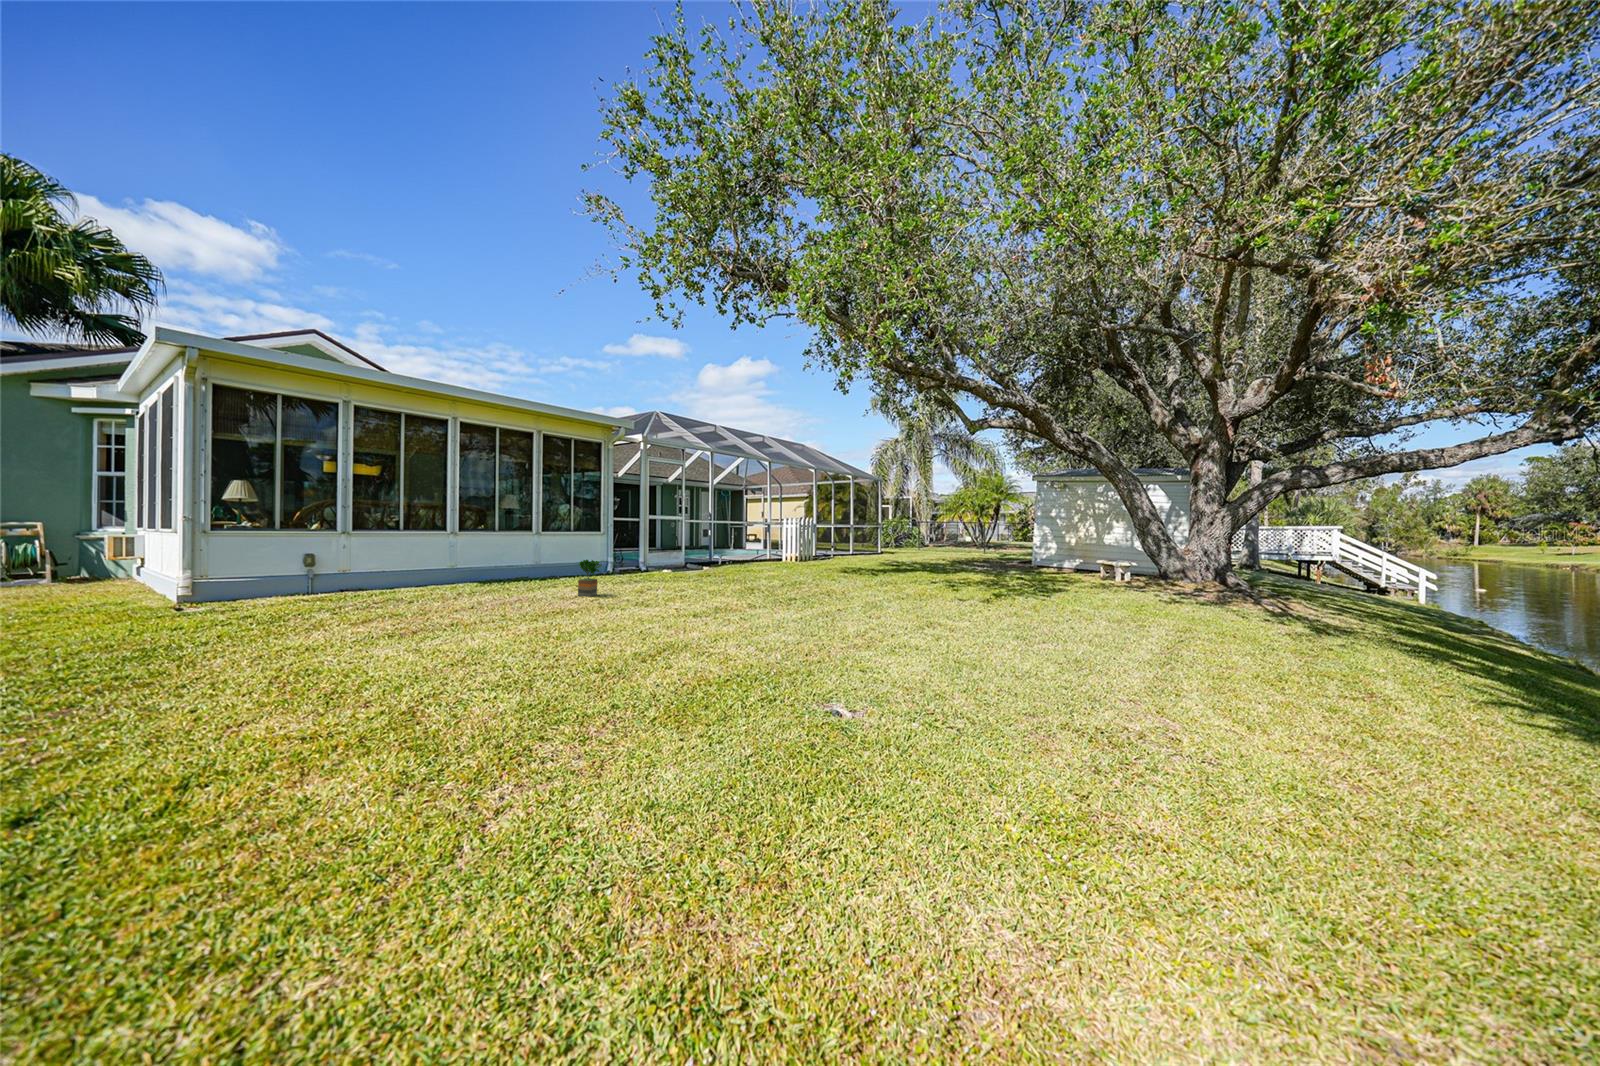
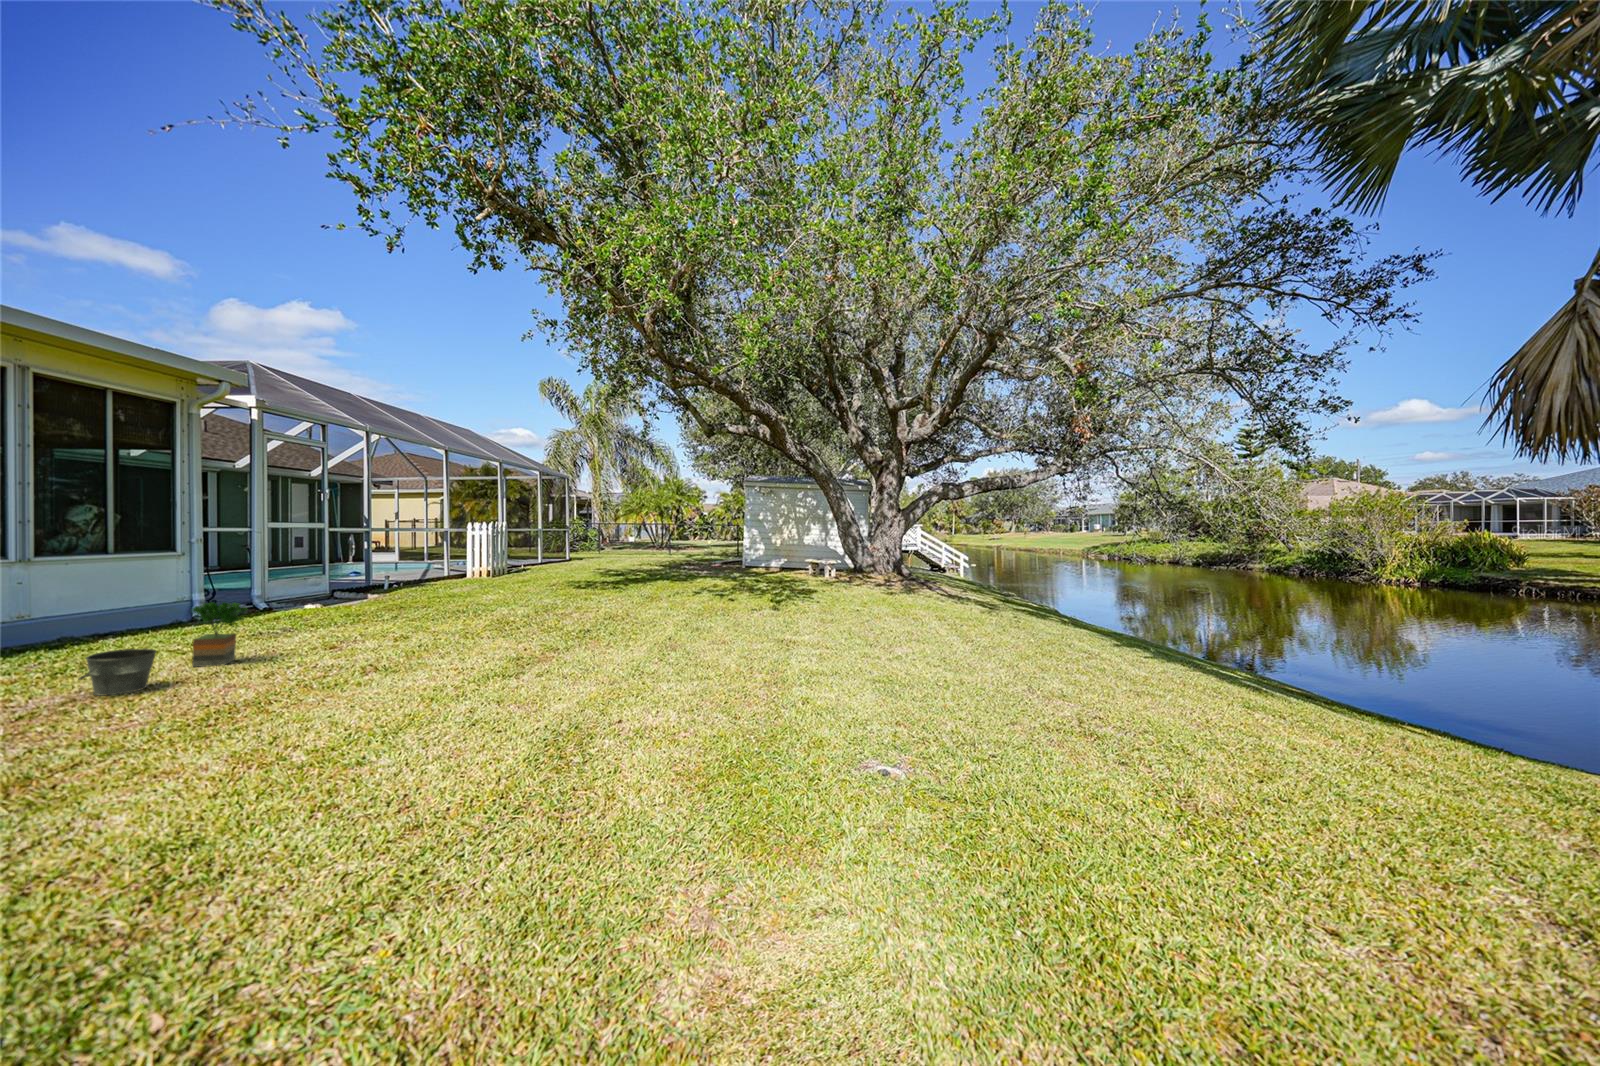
bucket: none [531,581,559,603] -> present [79,649,156,696]

